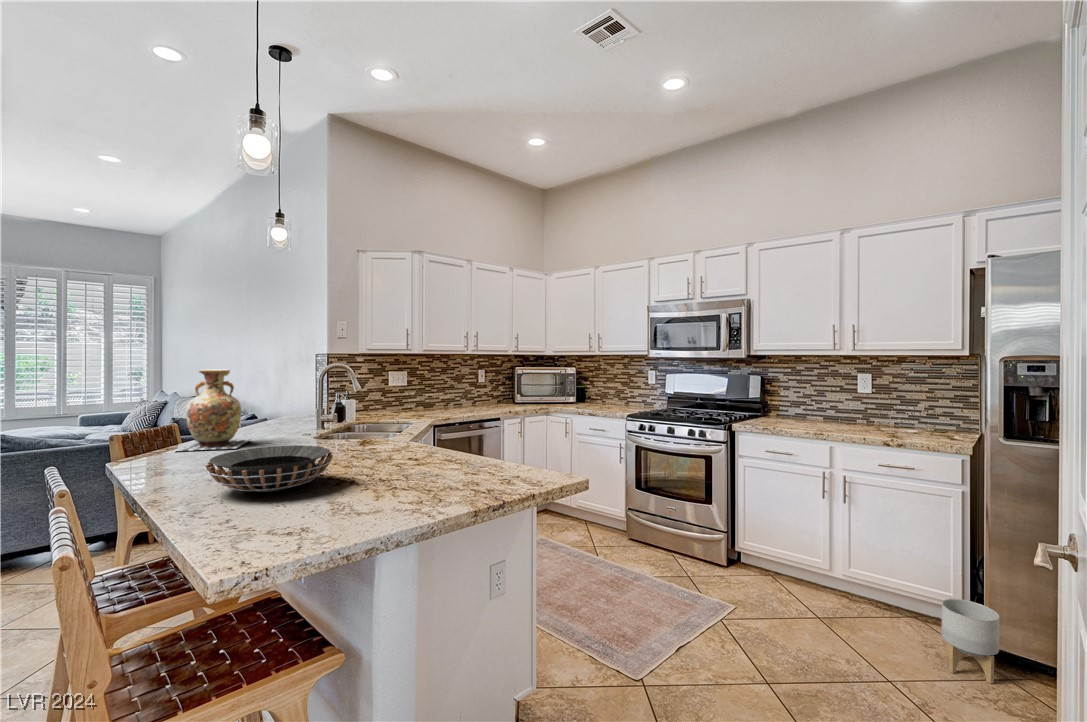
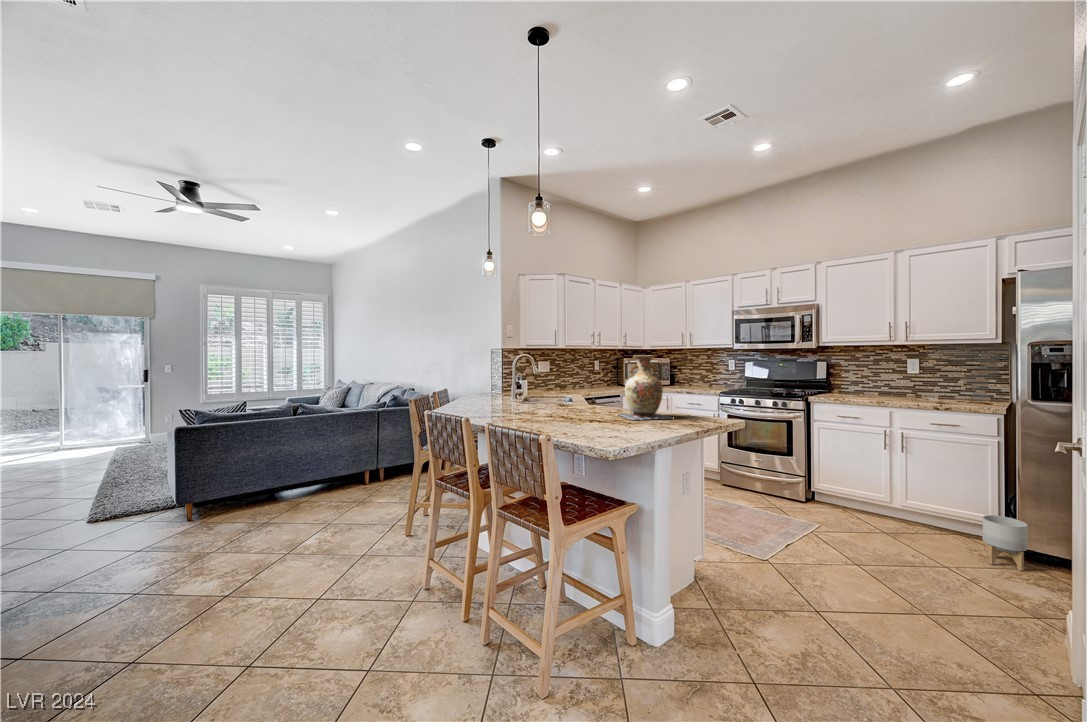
vase: present [176,369,251,451] -> present [618,356,670,420]
decorative bowl: present [206,445,333,492] -> none [526,400,592,423]

